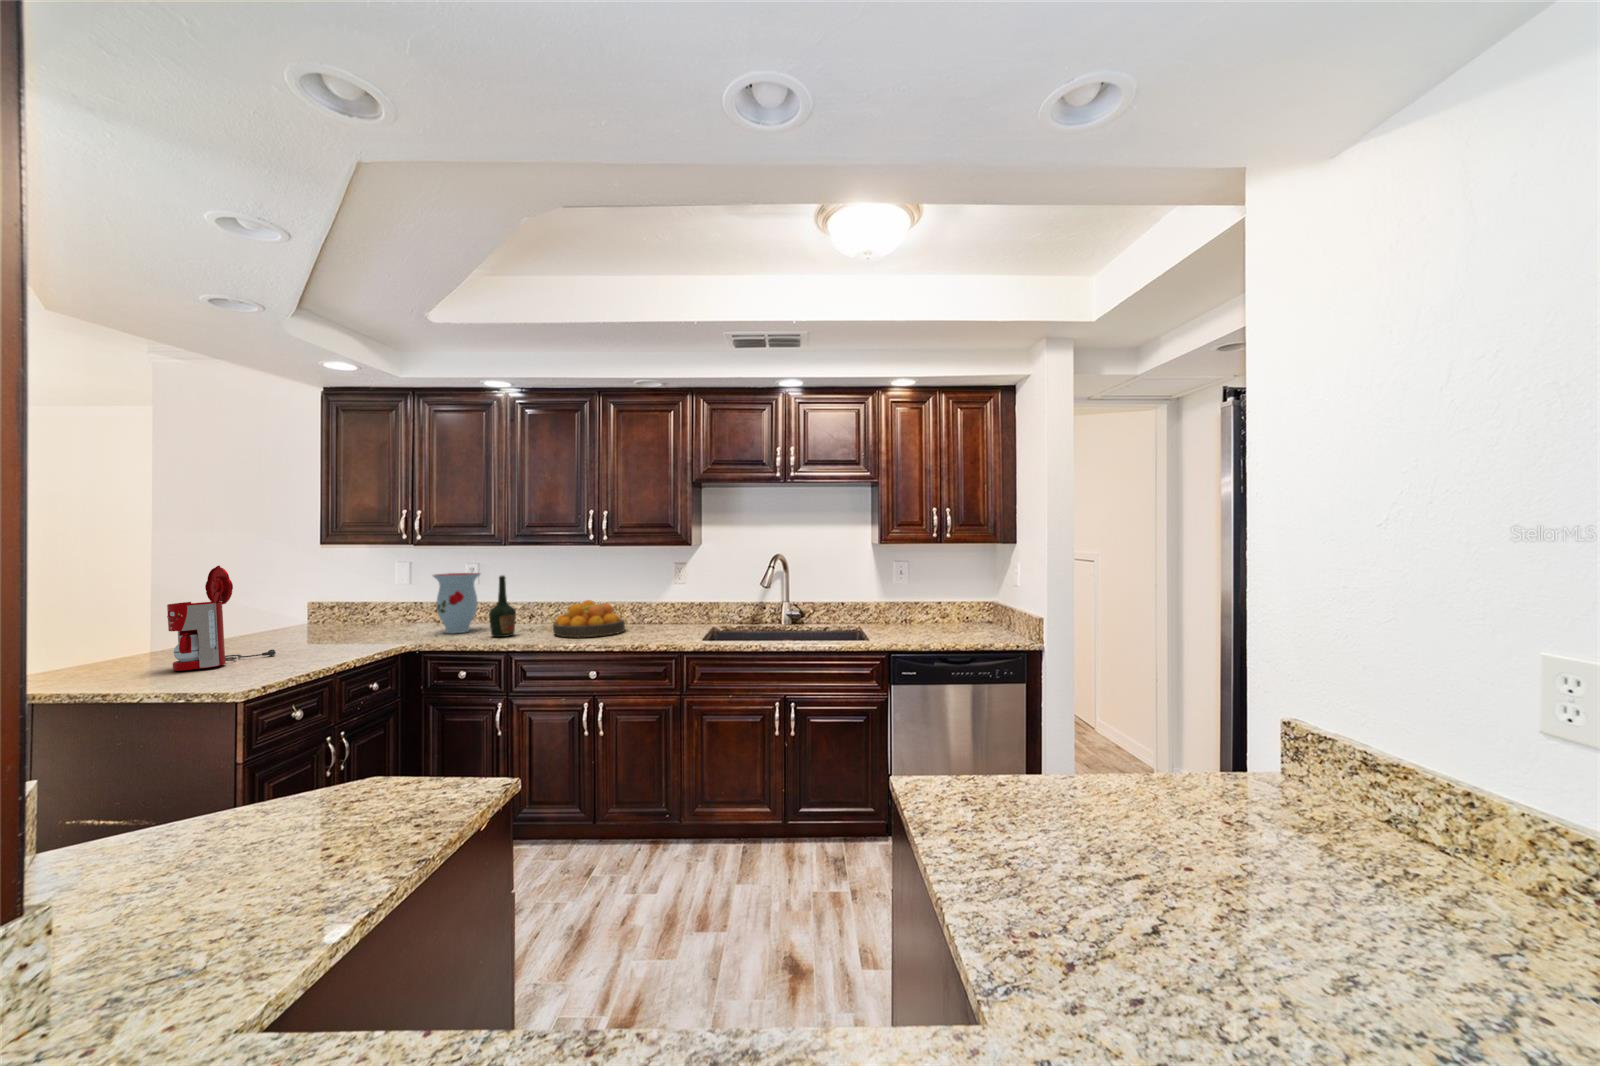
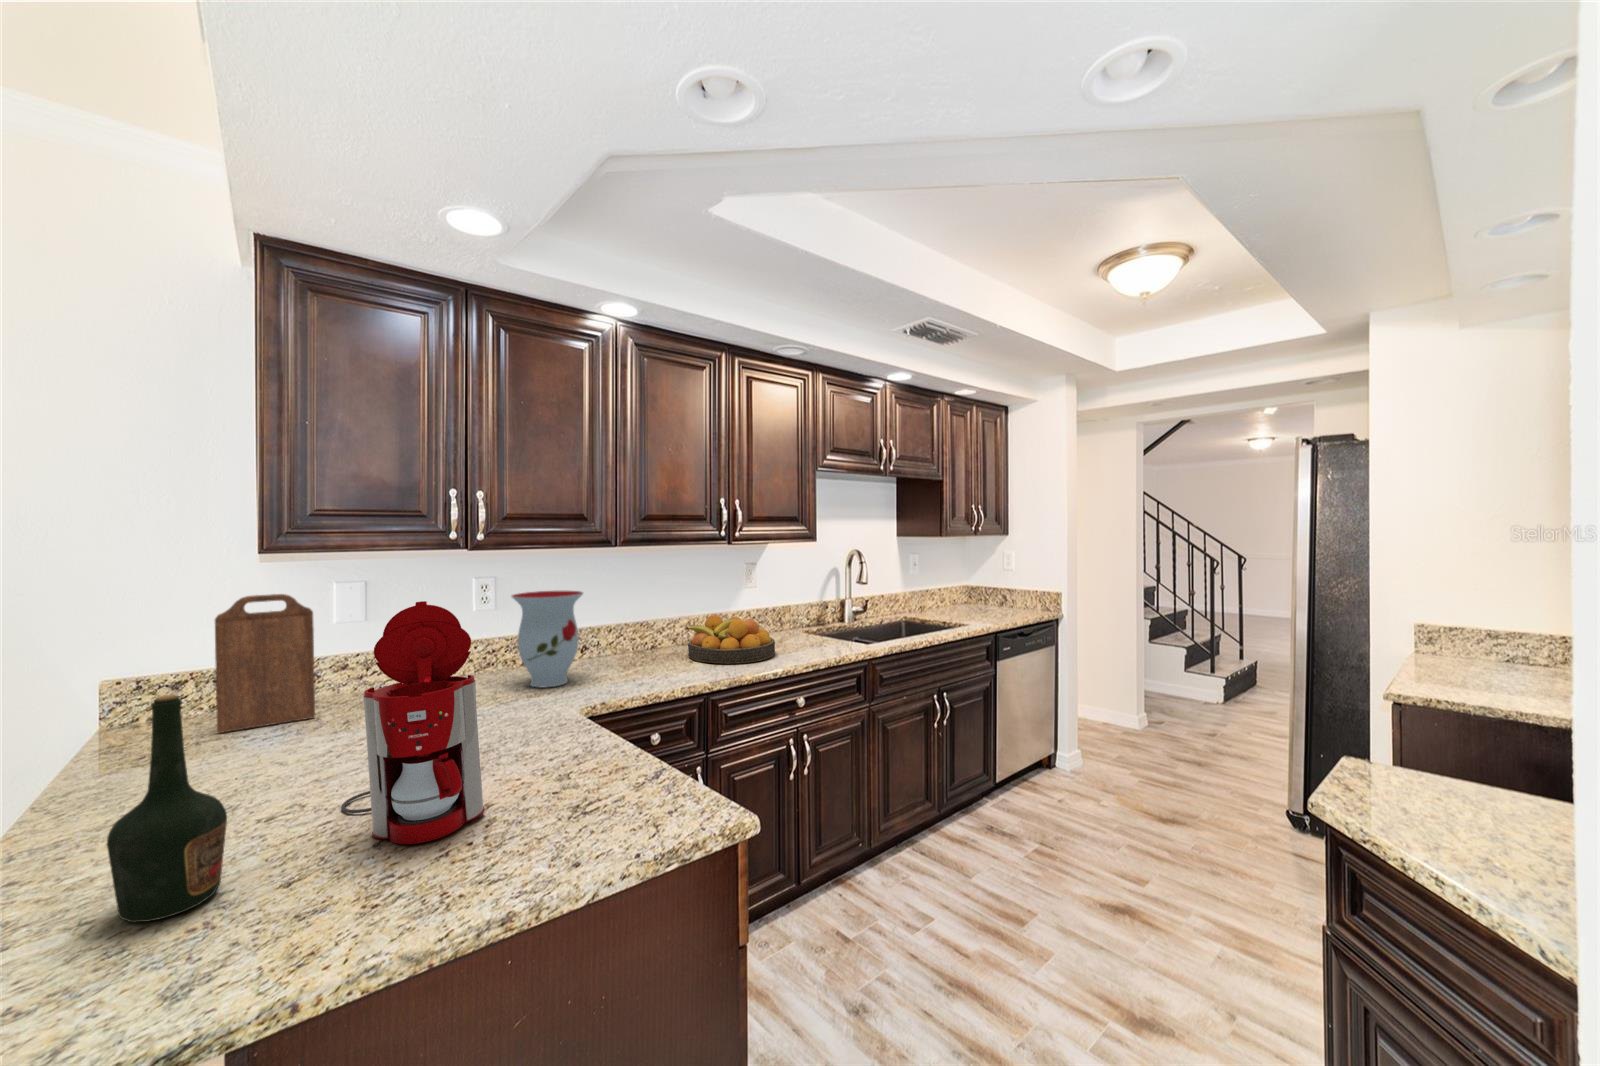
cutting board: none [313,565,351,631] -> present [215,594,315,733]
bottle: present [489,575,516,637] -> present [107,694,227,922]

